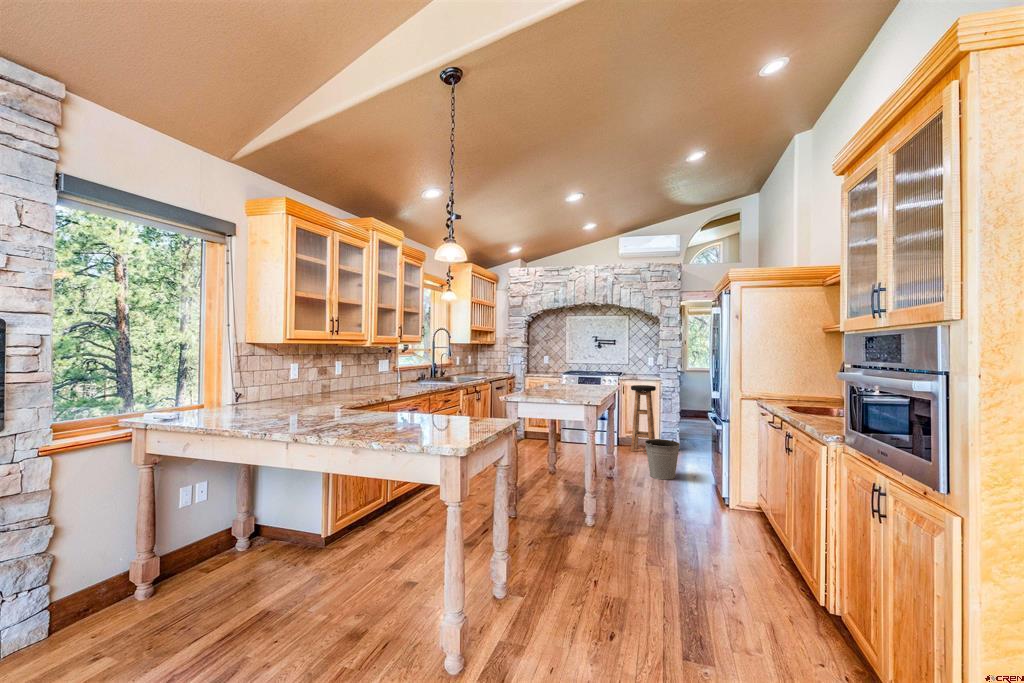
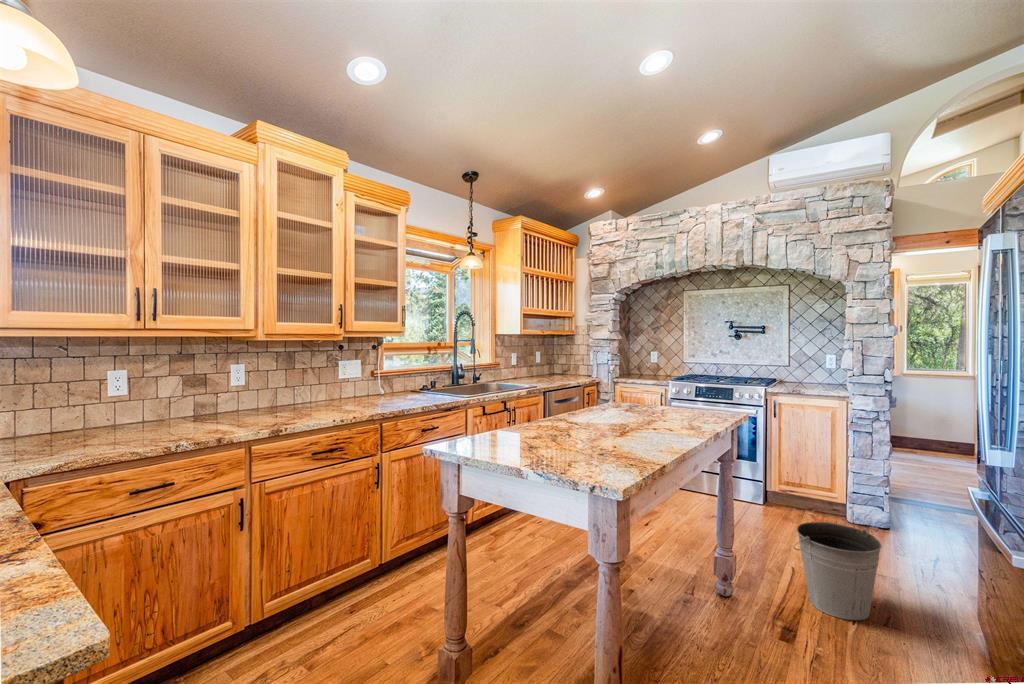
bar stool: present [631,385,656,452] -> none [785,403,837,532]

